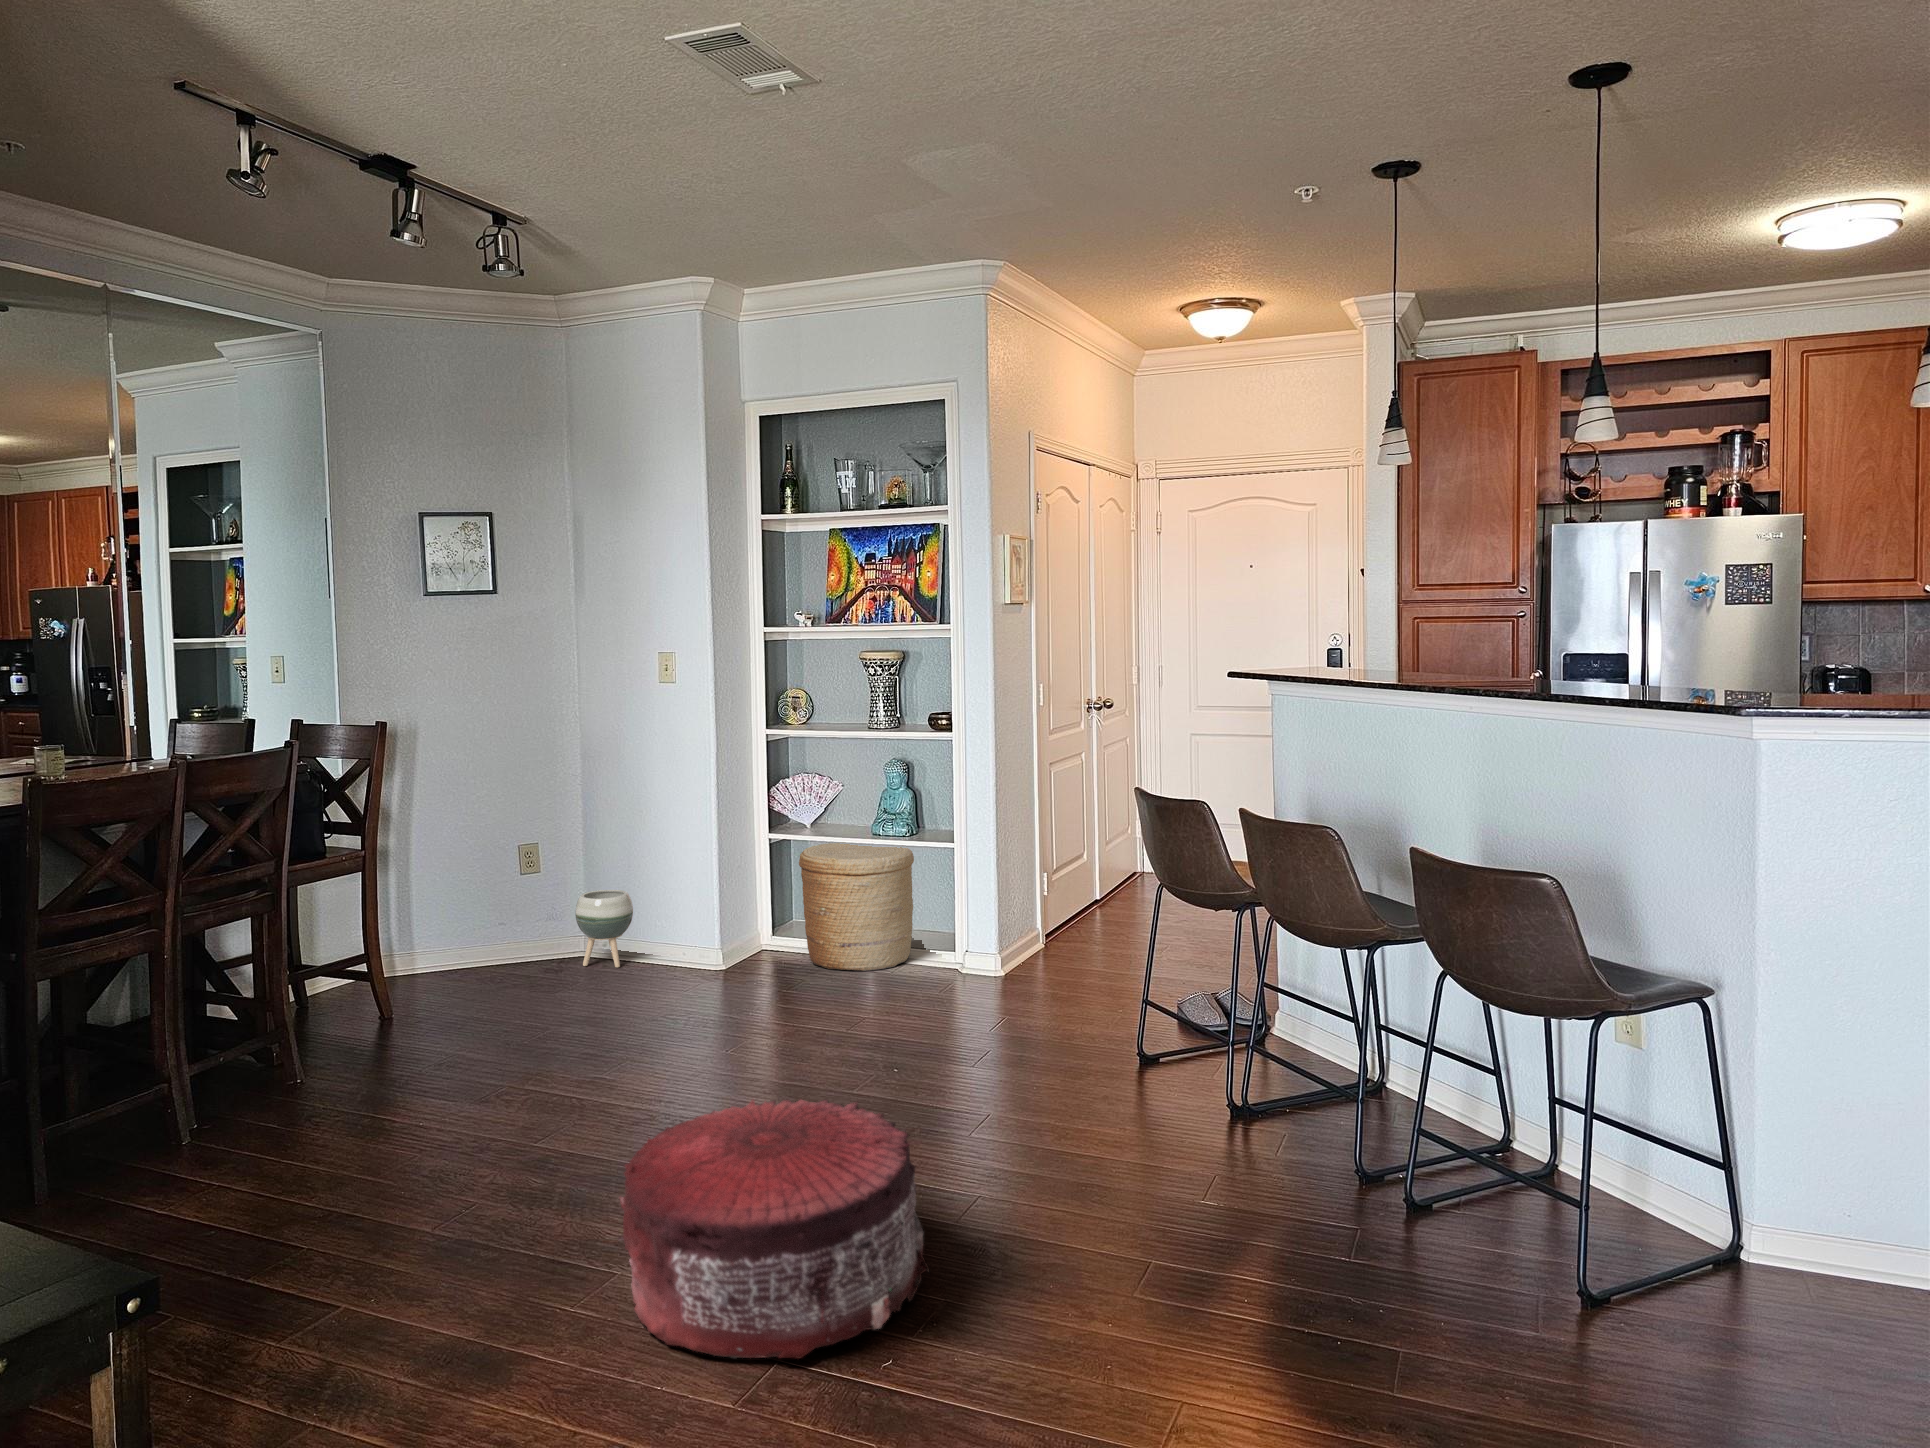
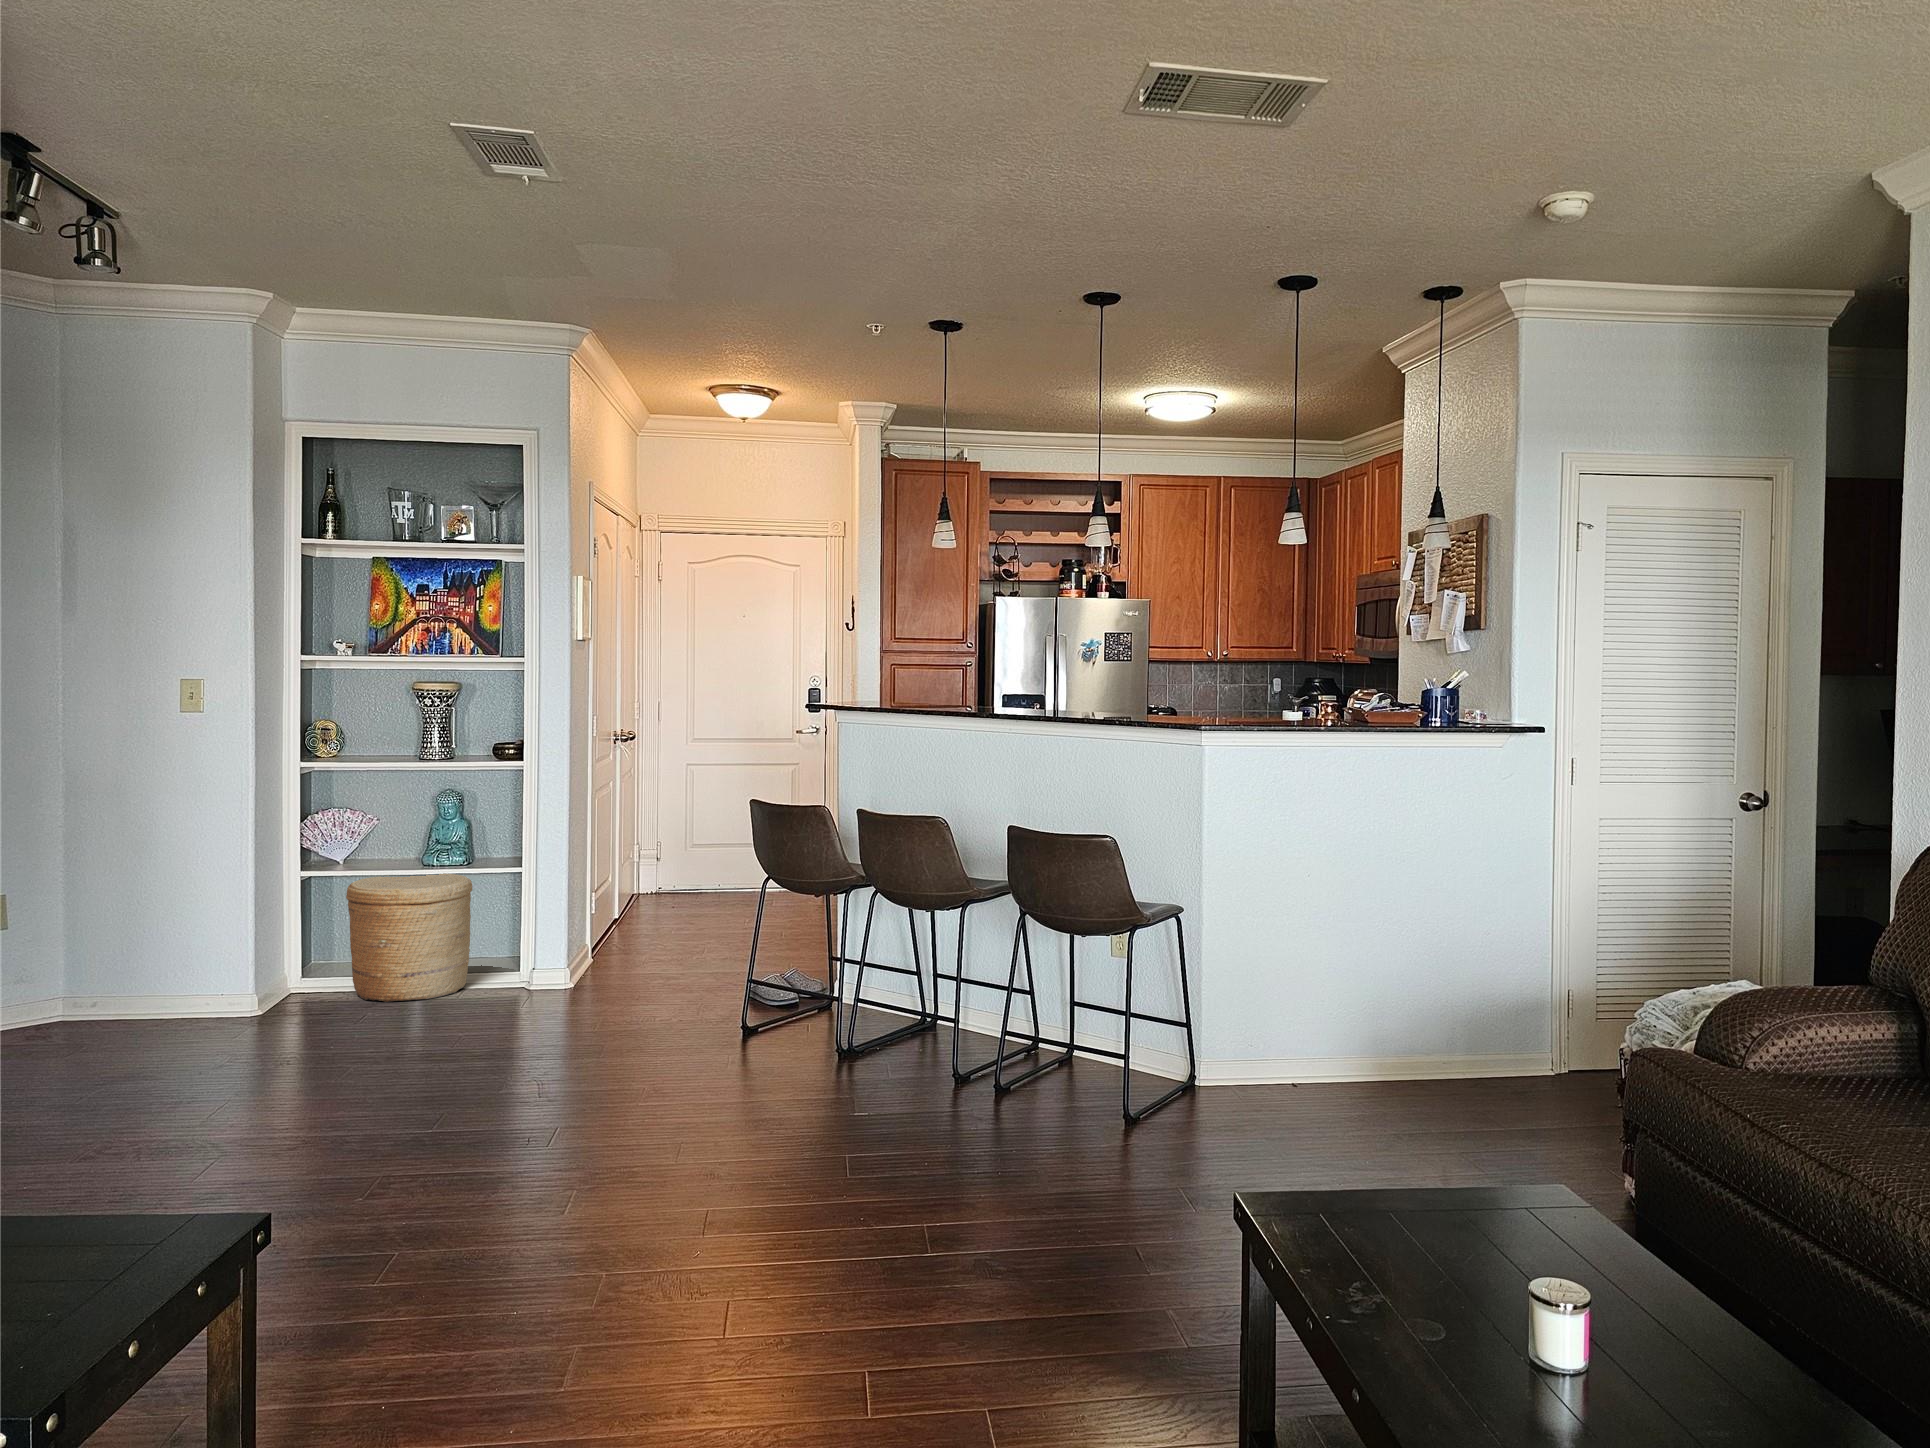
planter: present [575,890,633,968] -> none [64,944,141,1033]
pouf: present [620,1100,929,1359] -> none [431,1060,695,1266]

